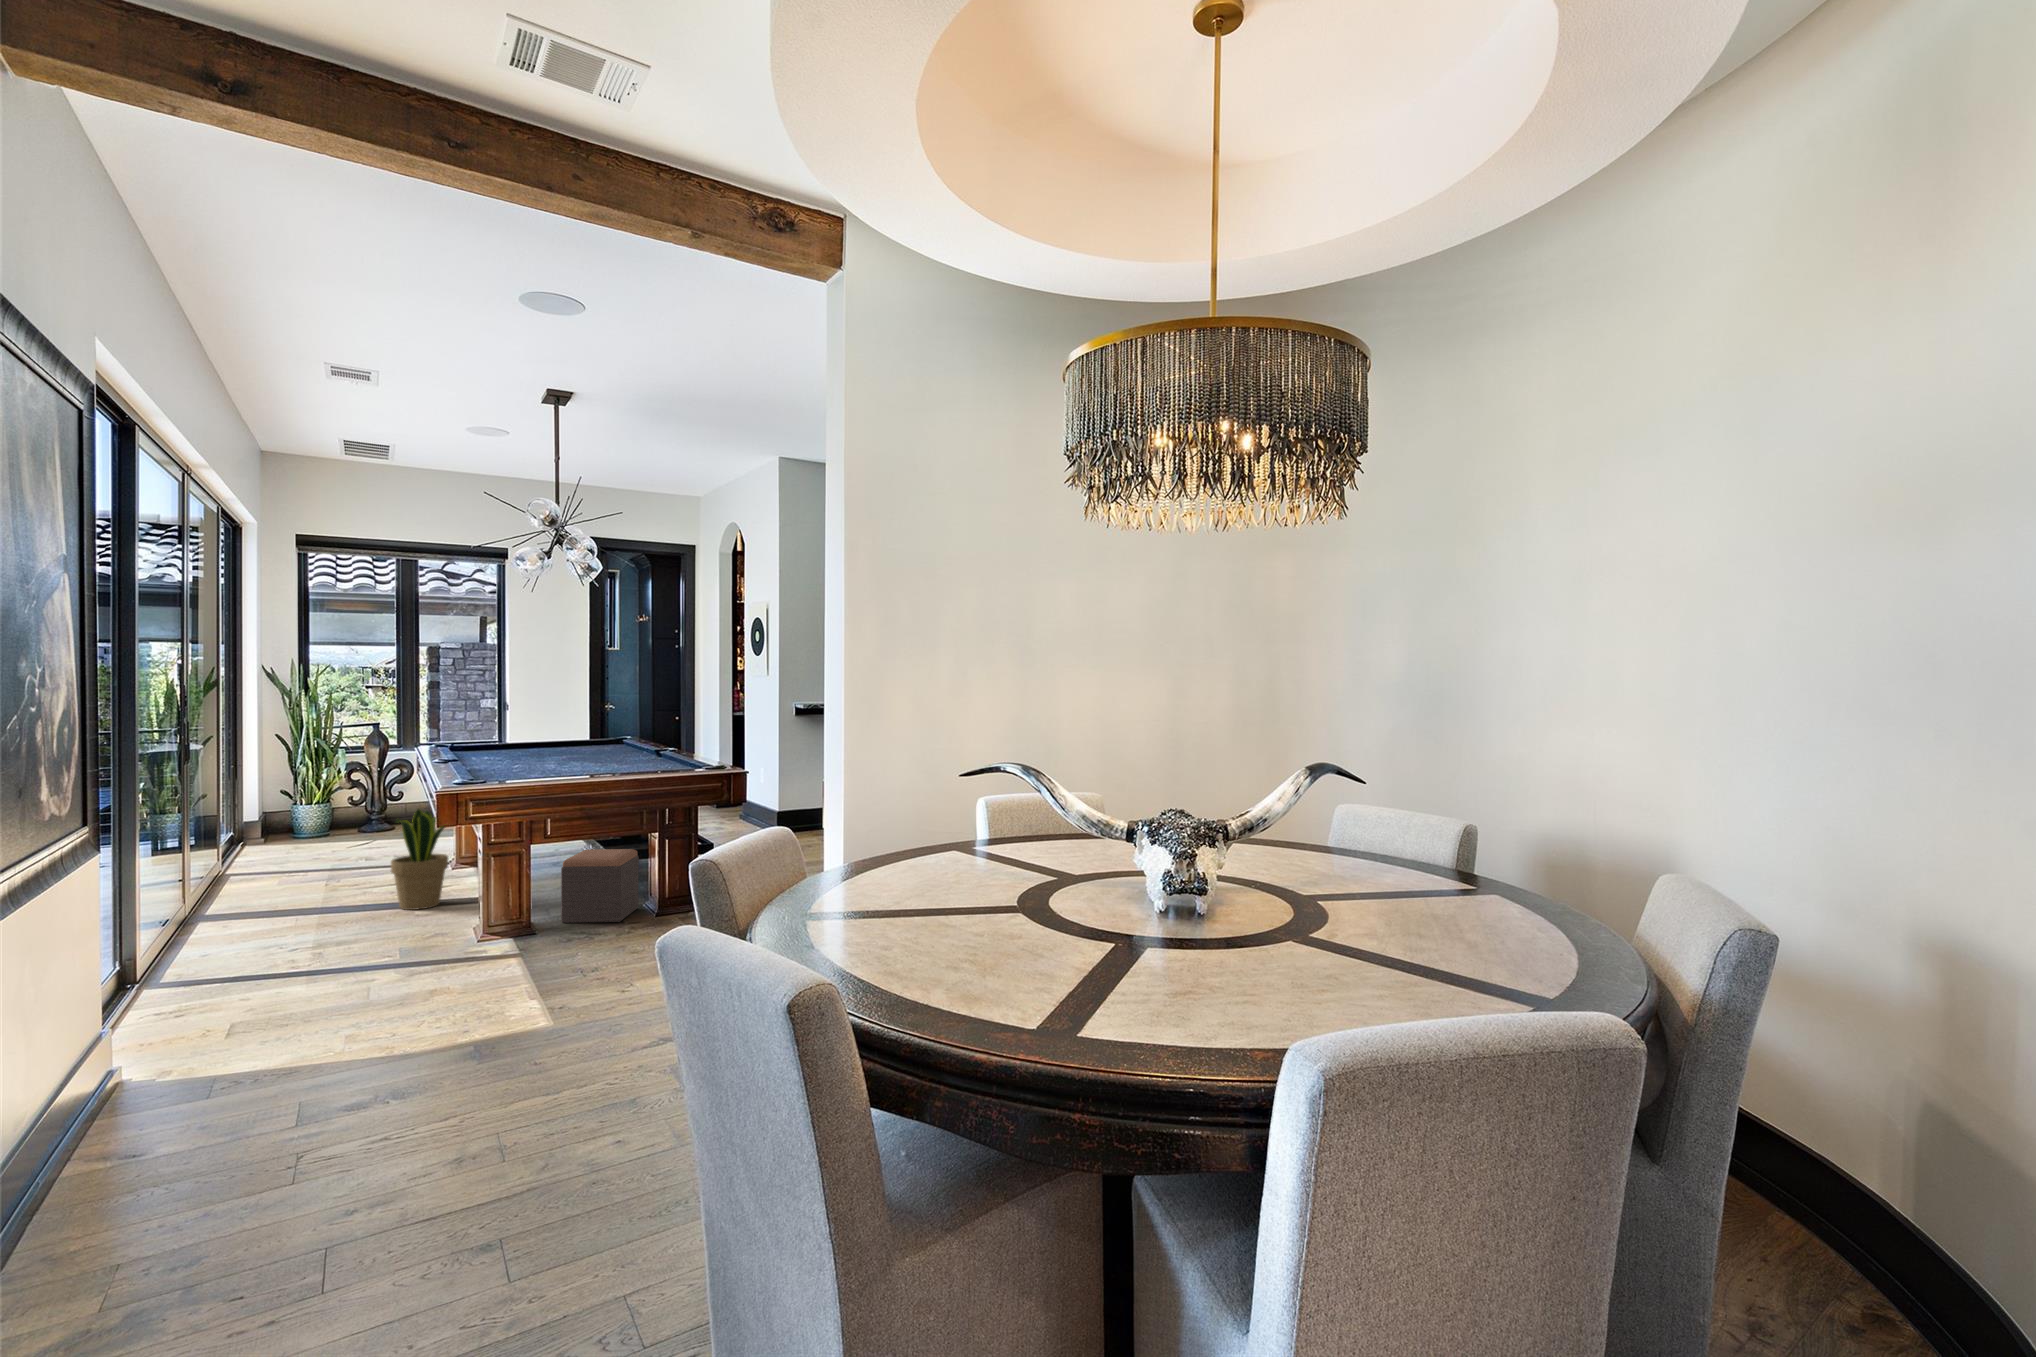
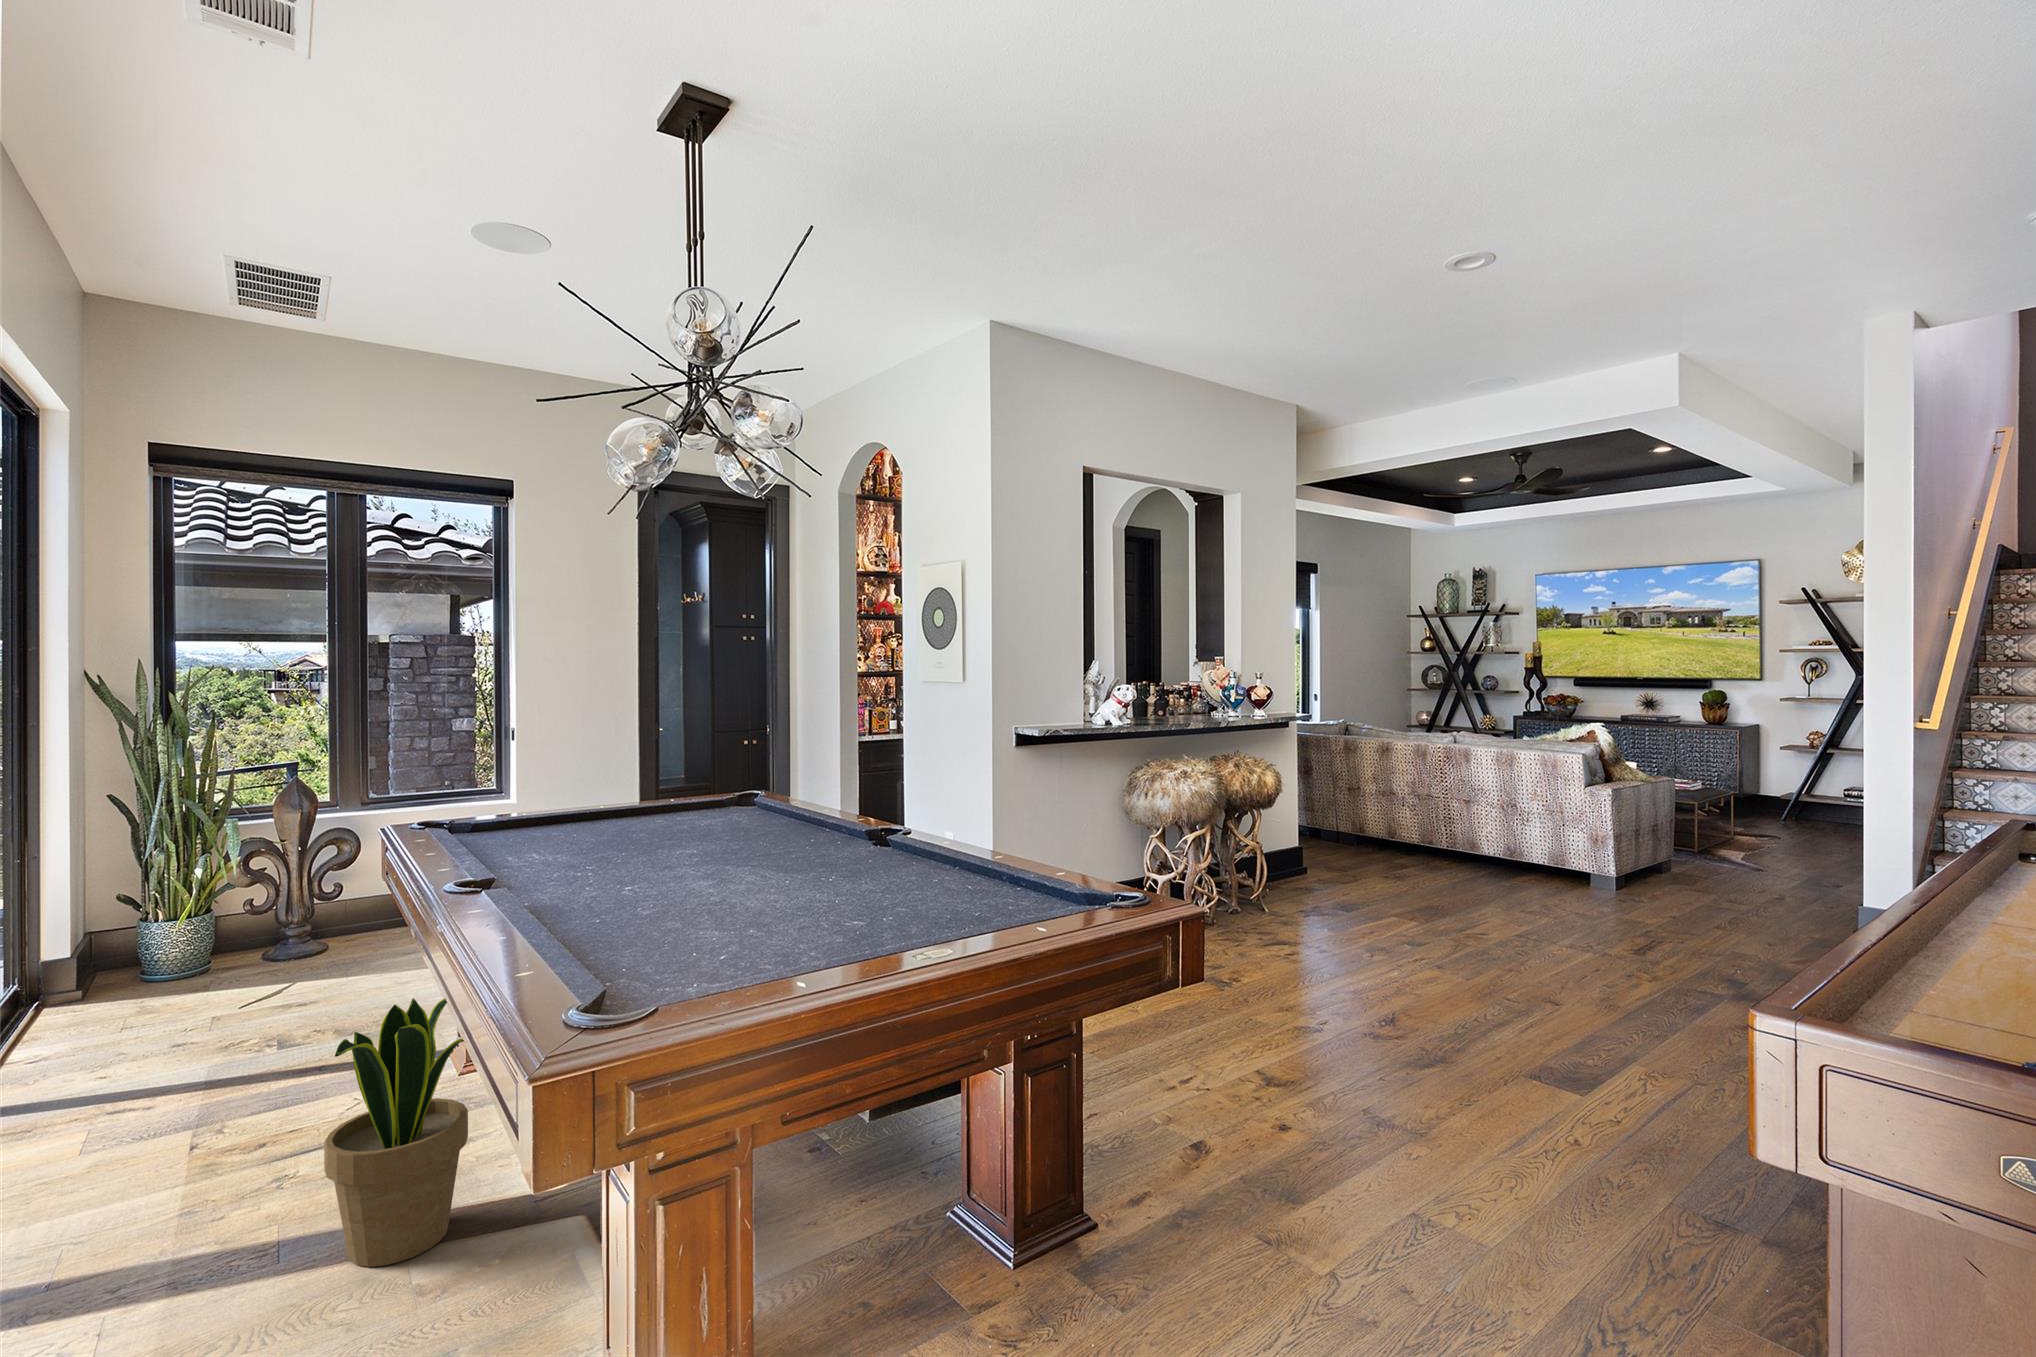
footstool: present [561,849,639,923] -> none [790,1082,943,1316]

